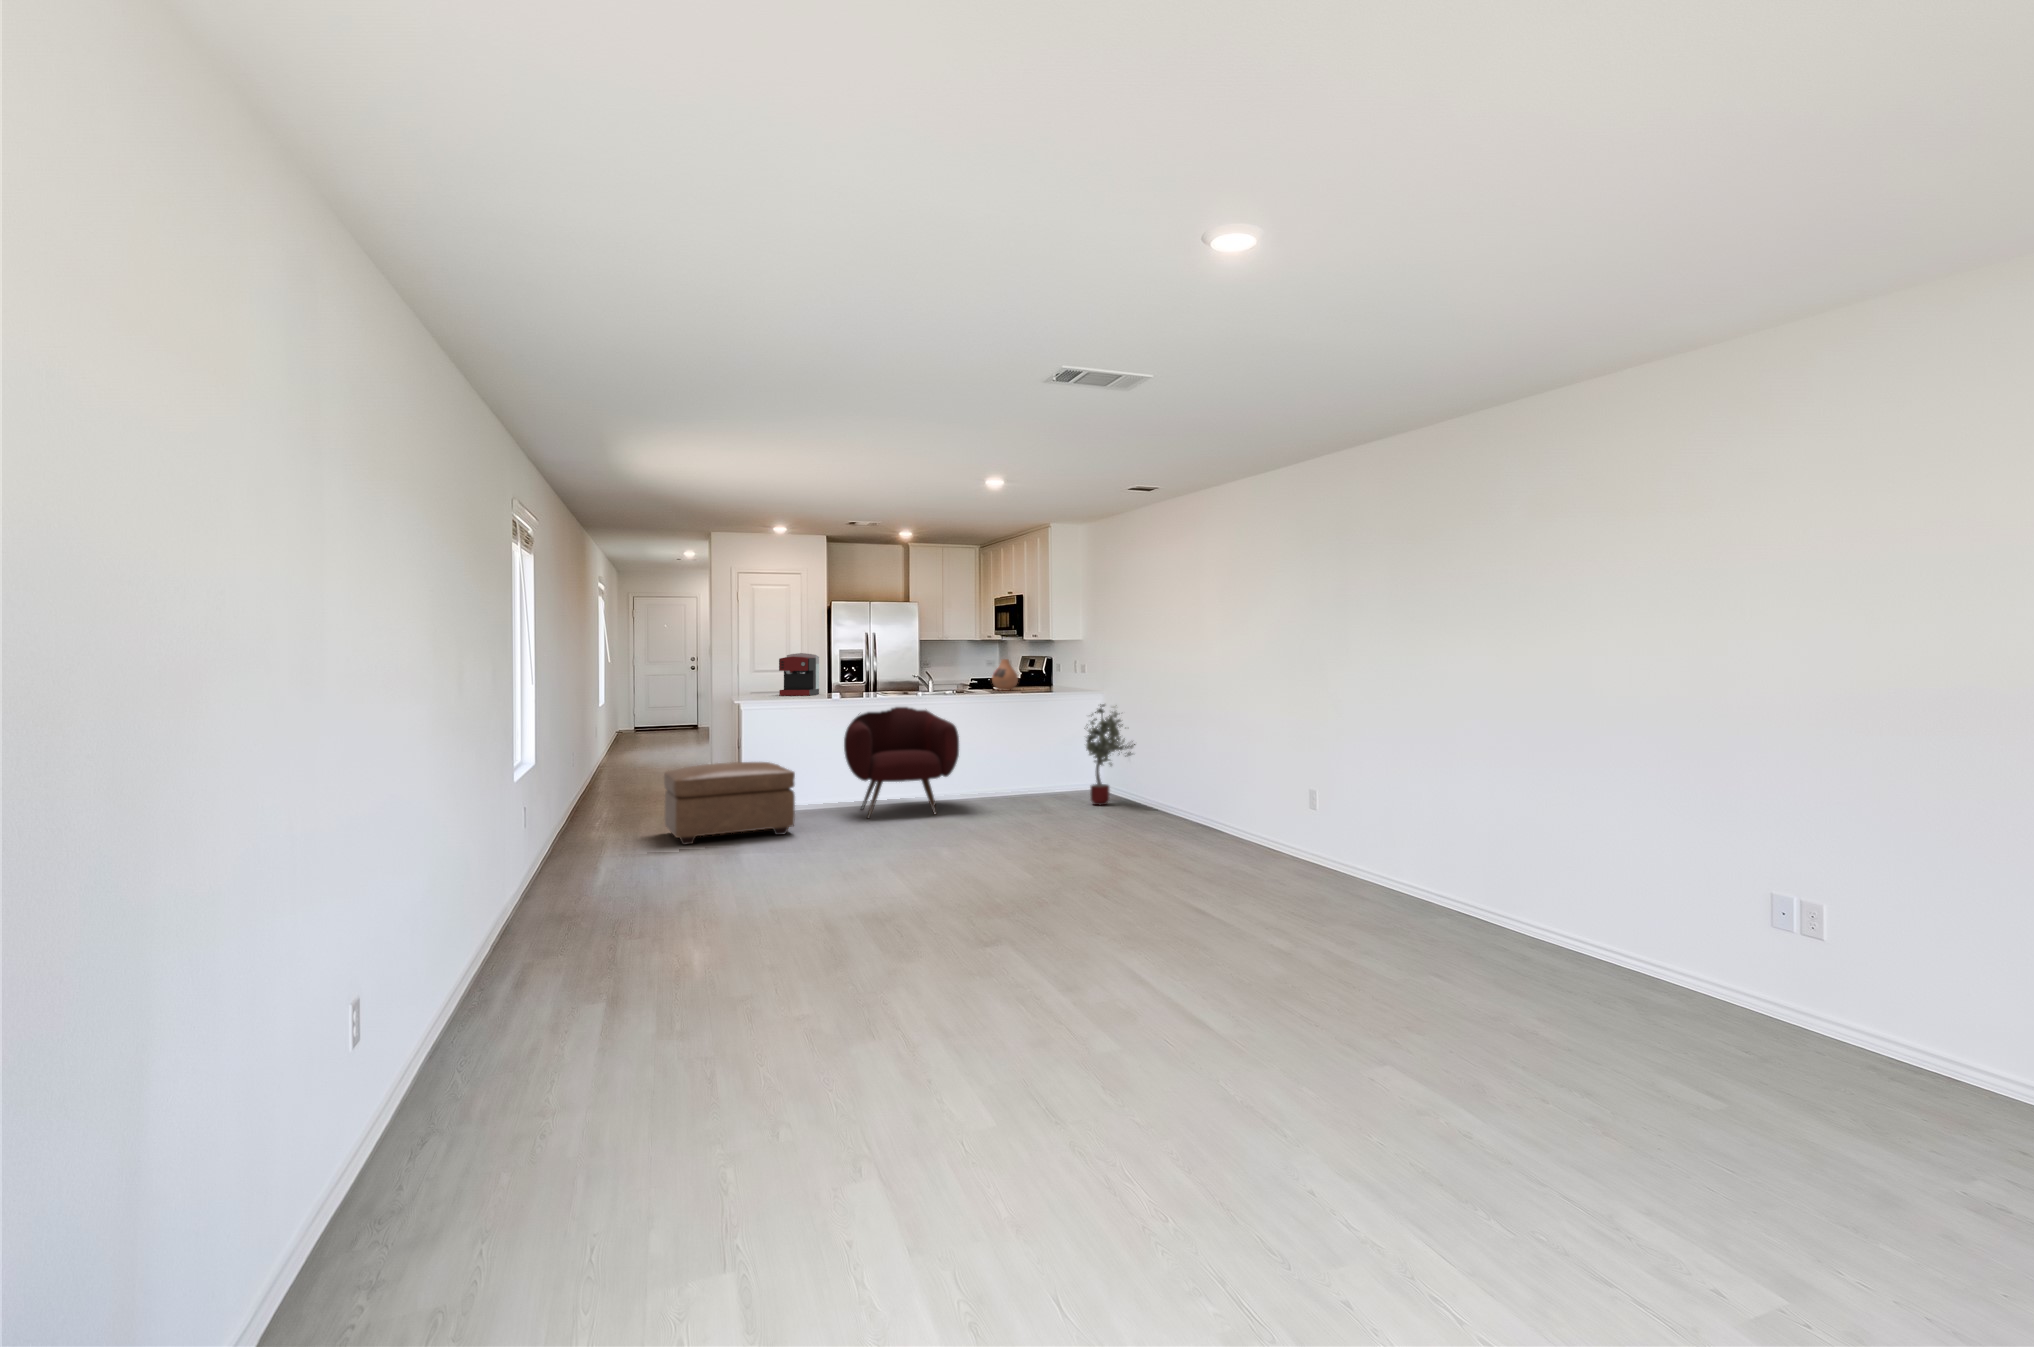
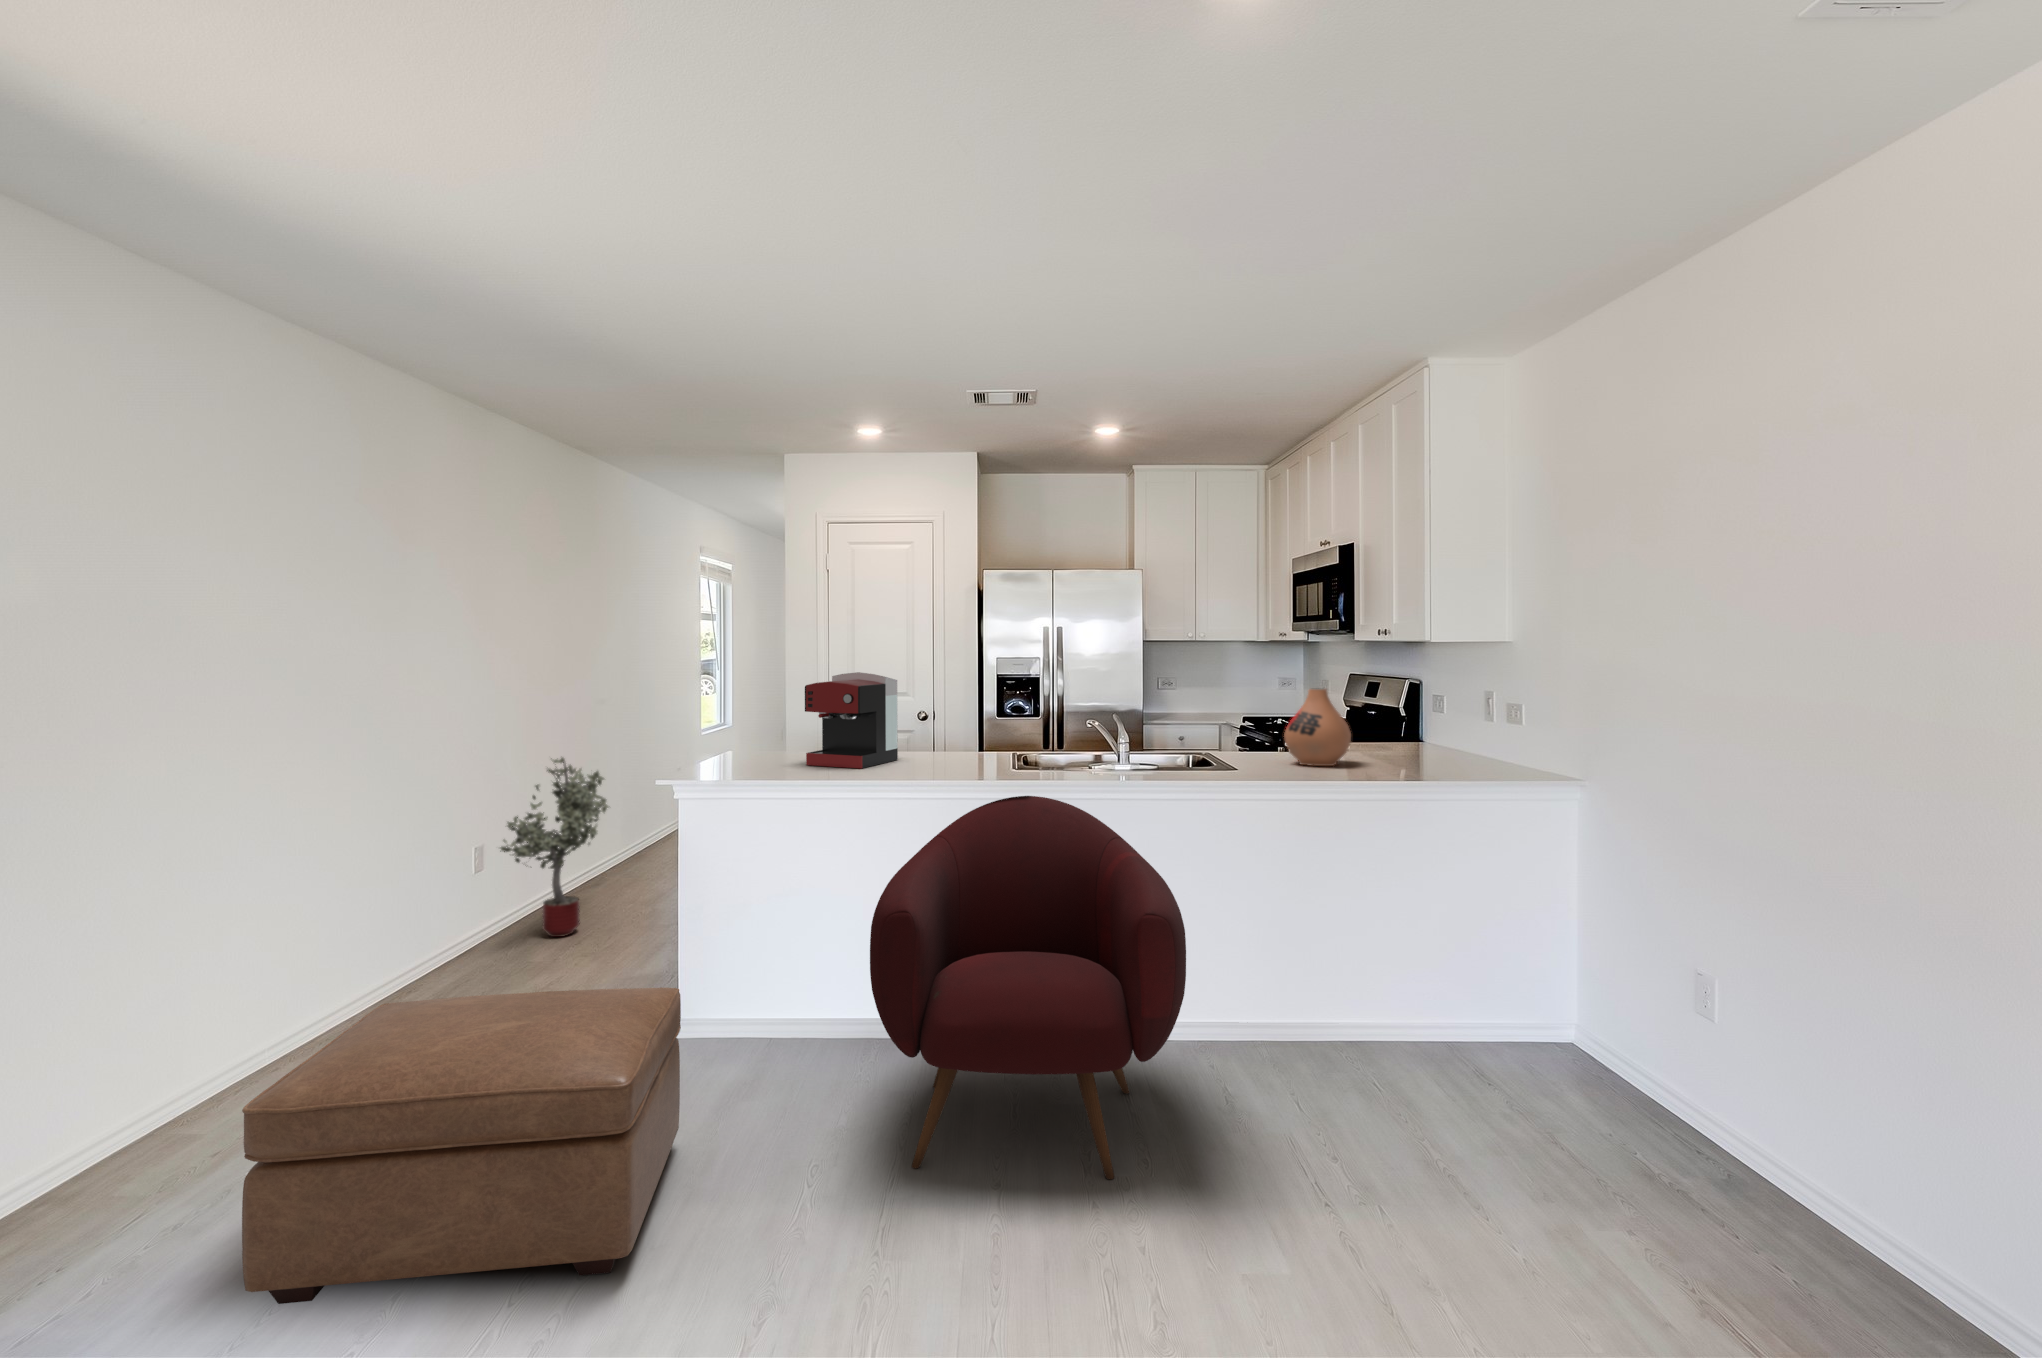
potted tree: present [1086,704,1135,805] -> present [500,757,609,937]

